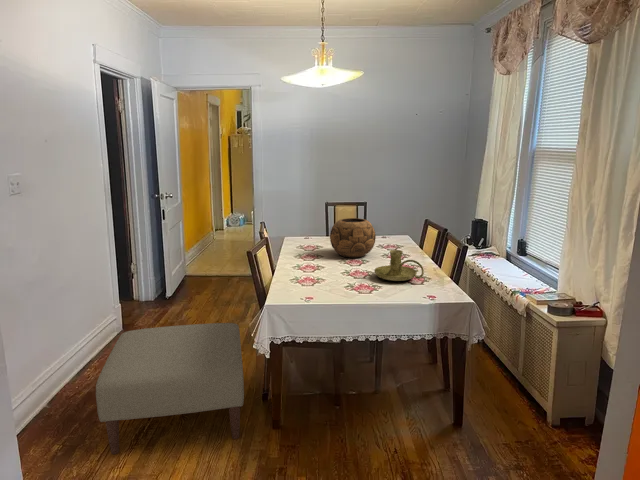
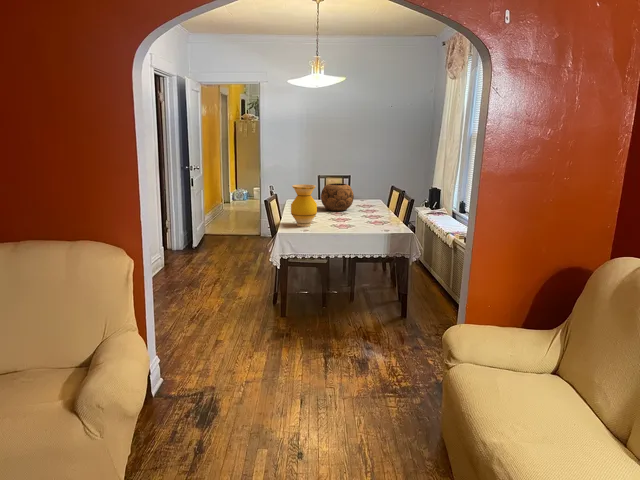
vase: none [286,227,325,291] -> present [291,184,317,227]
candle holder: present [374,250,424,281] -> none [351,202,383,222]
ottoman: present [96,323,244,454] -> none [170,253,263,328]

